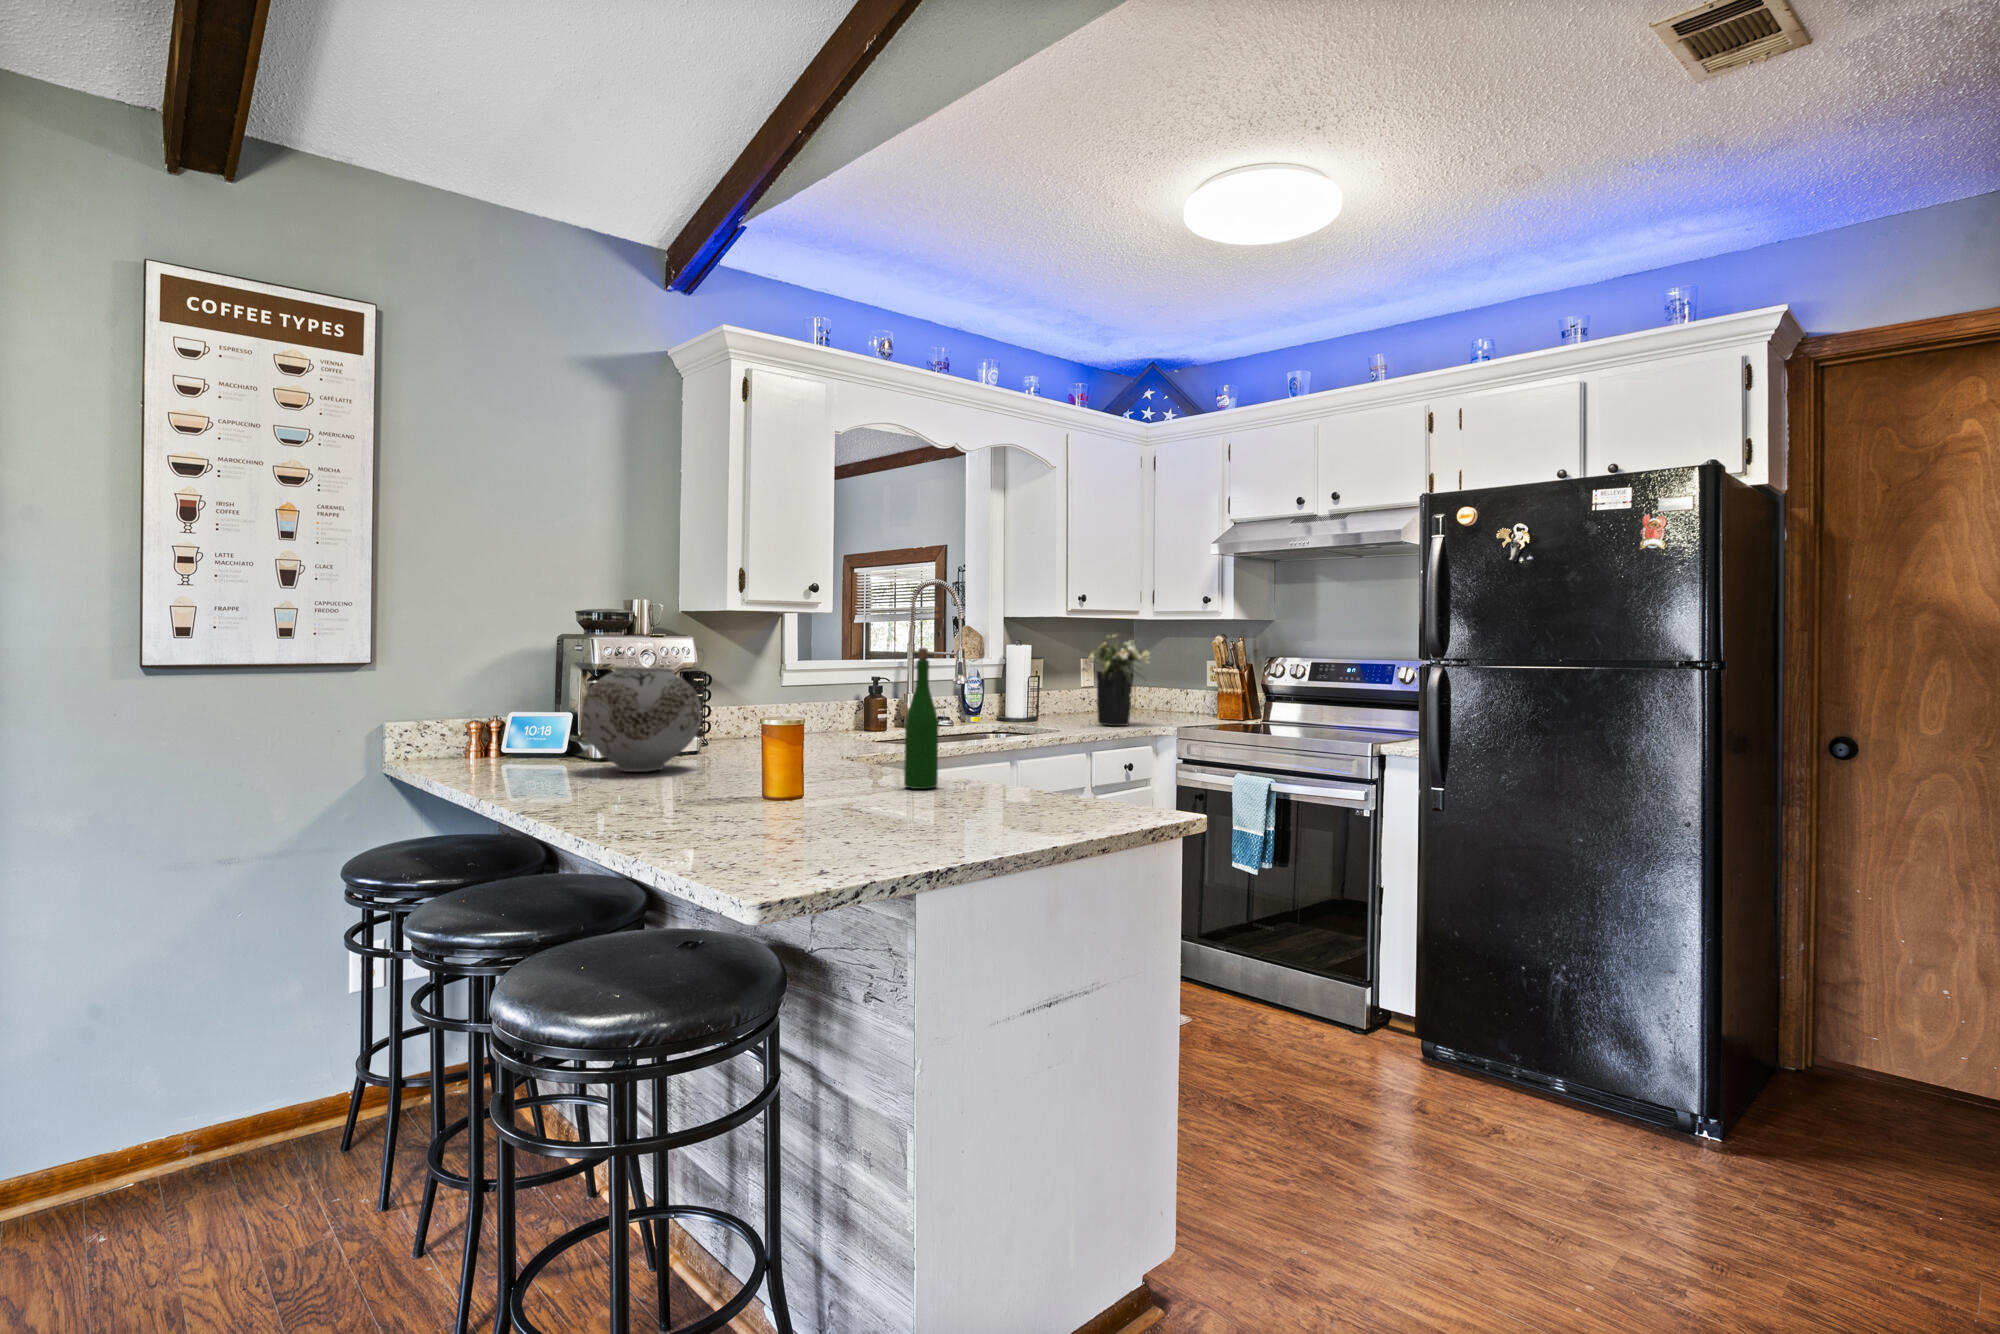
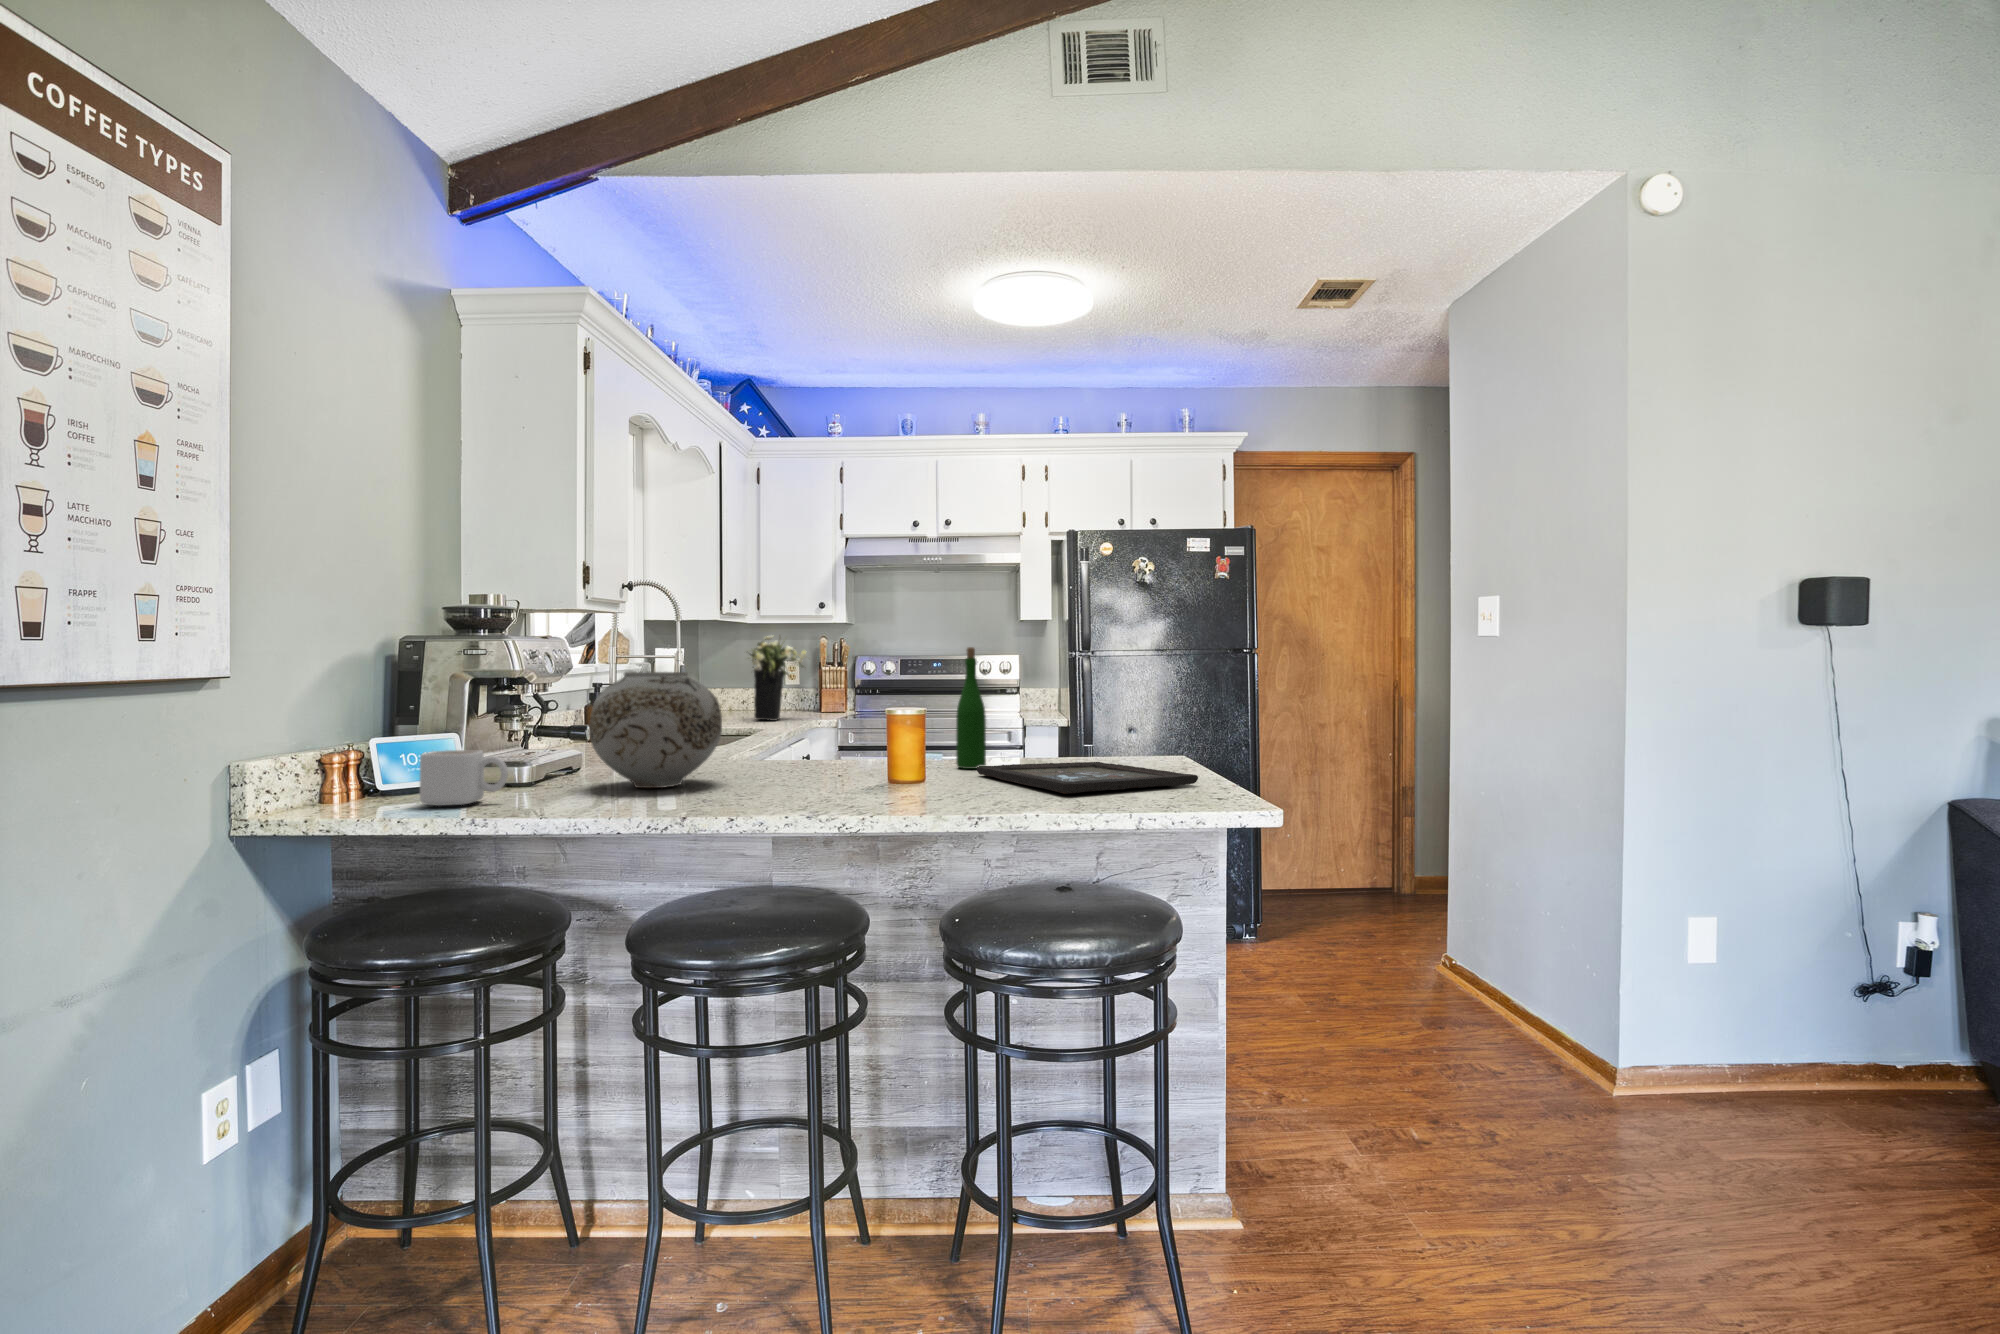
mug: none [467,725,517,767] -> present [420,750,508,806]
tray: none [765,785,1028,835] -> present [977,762,1198,793]

